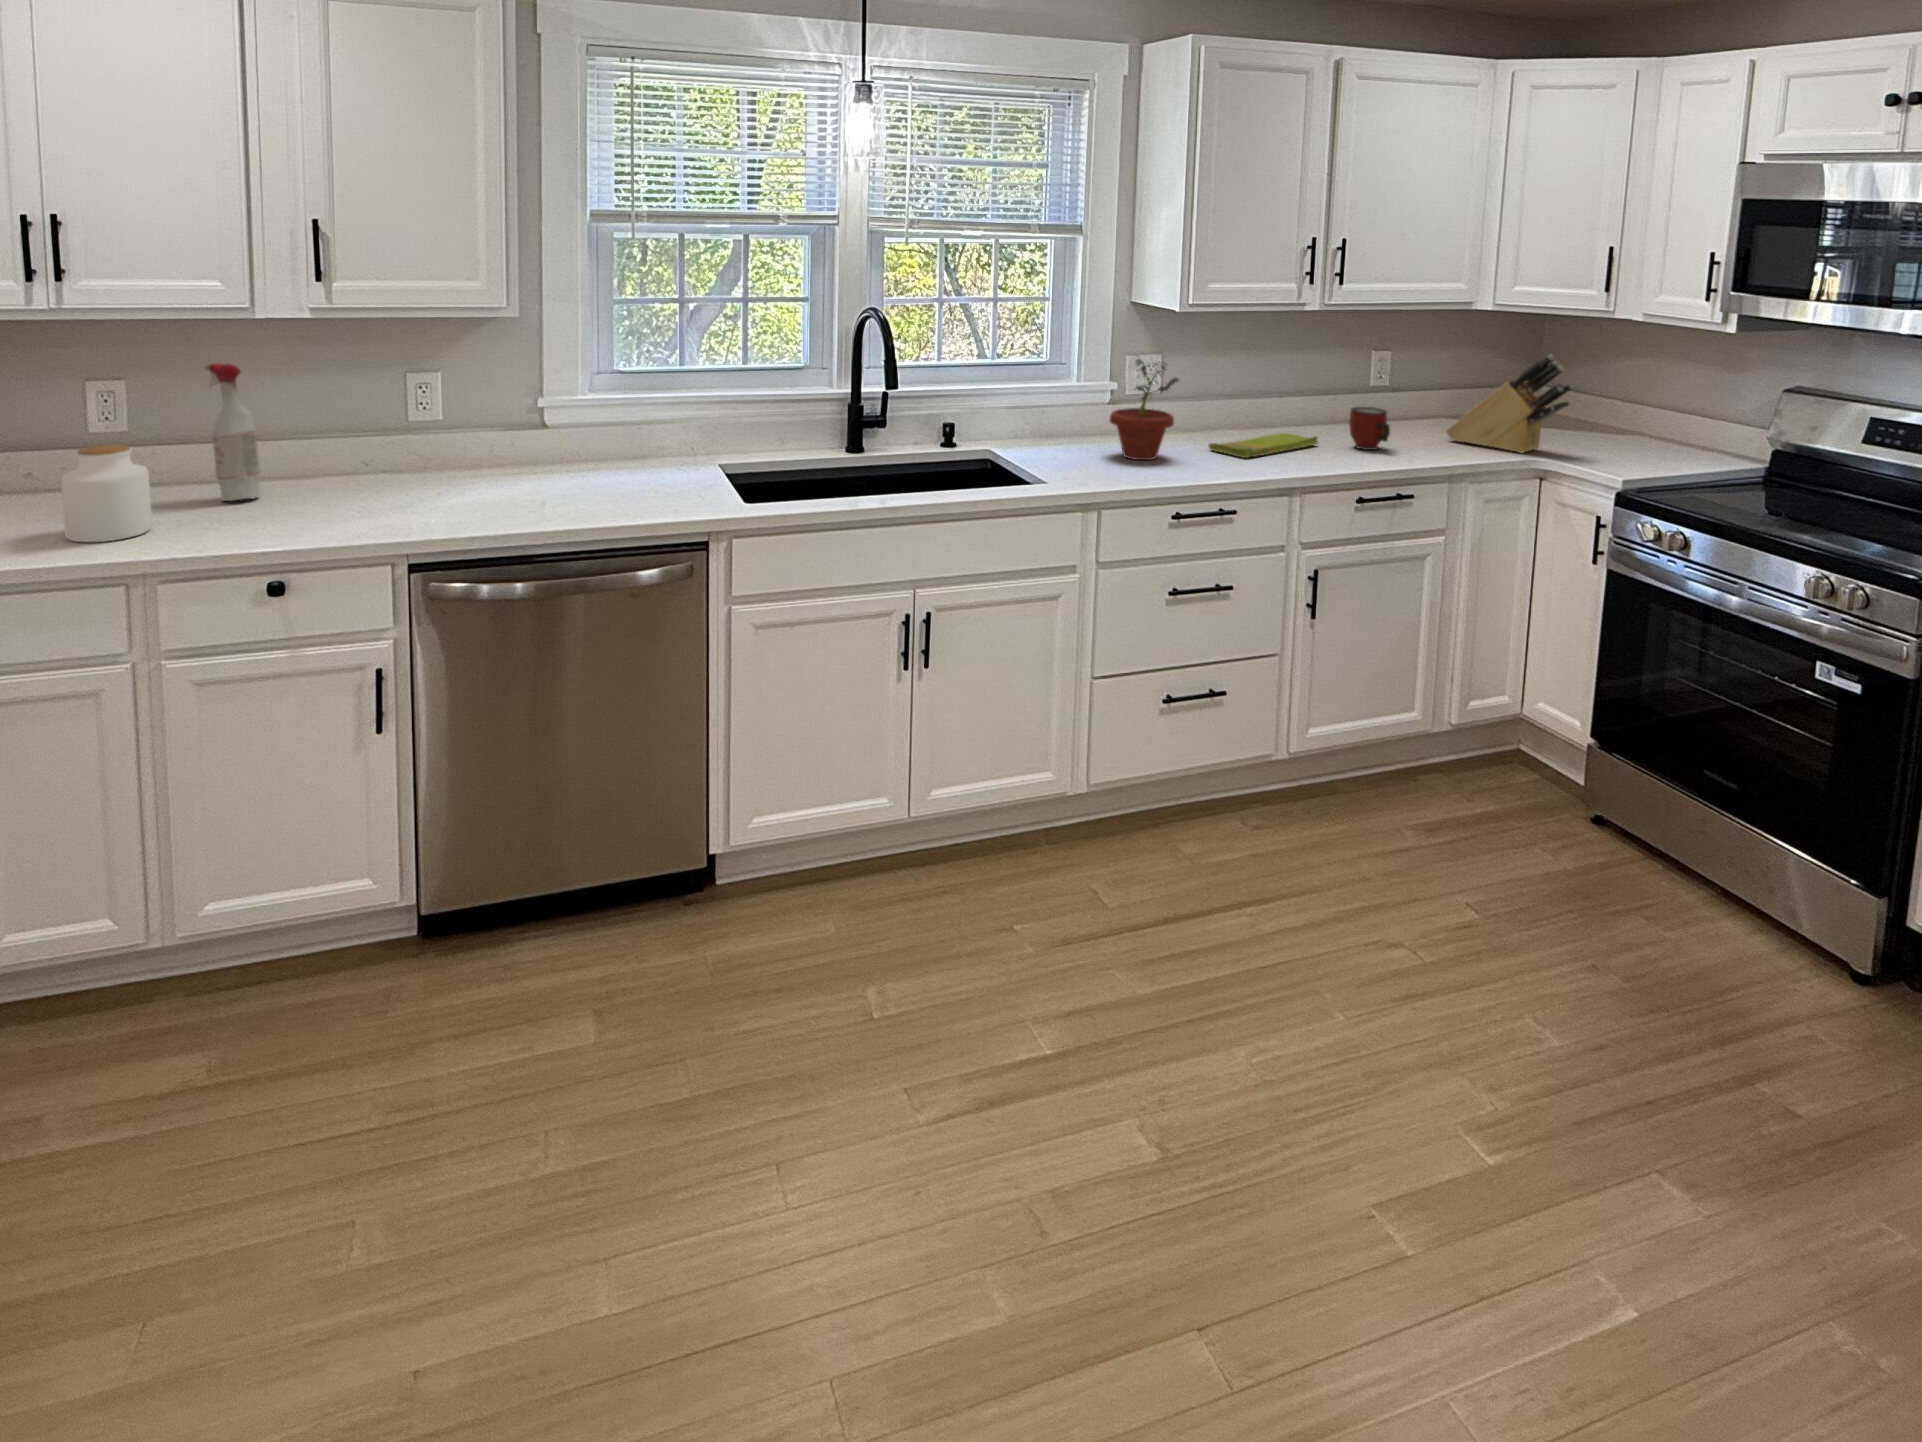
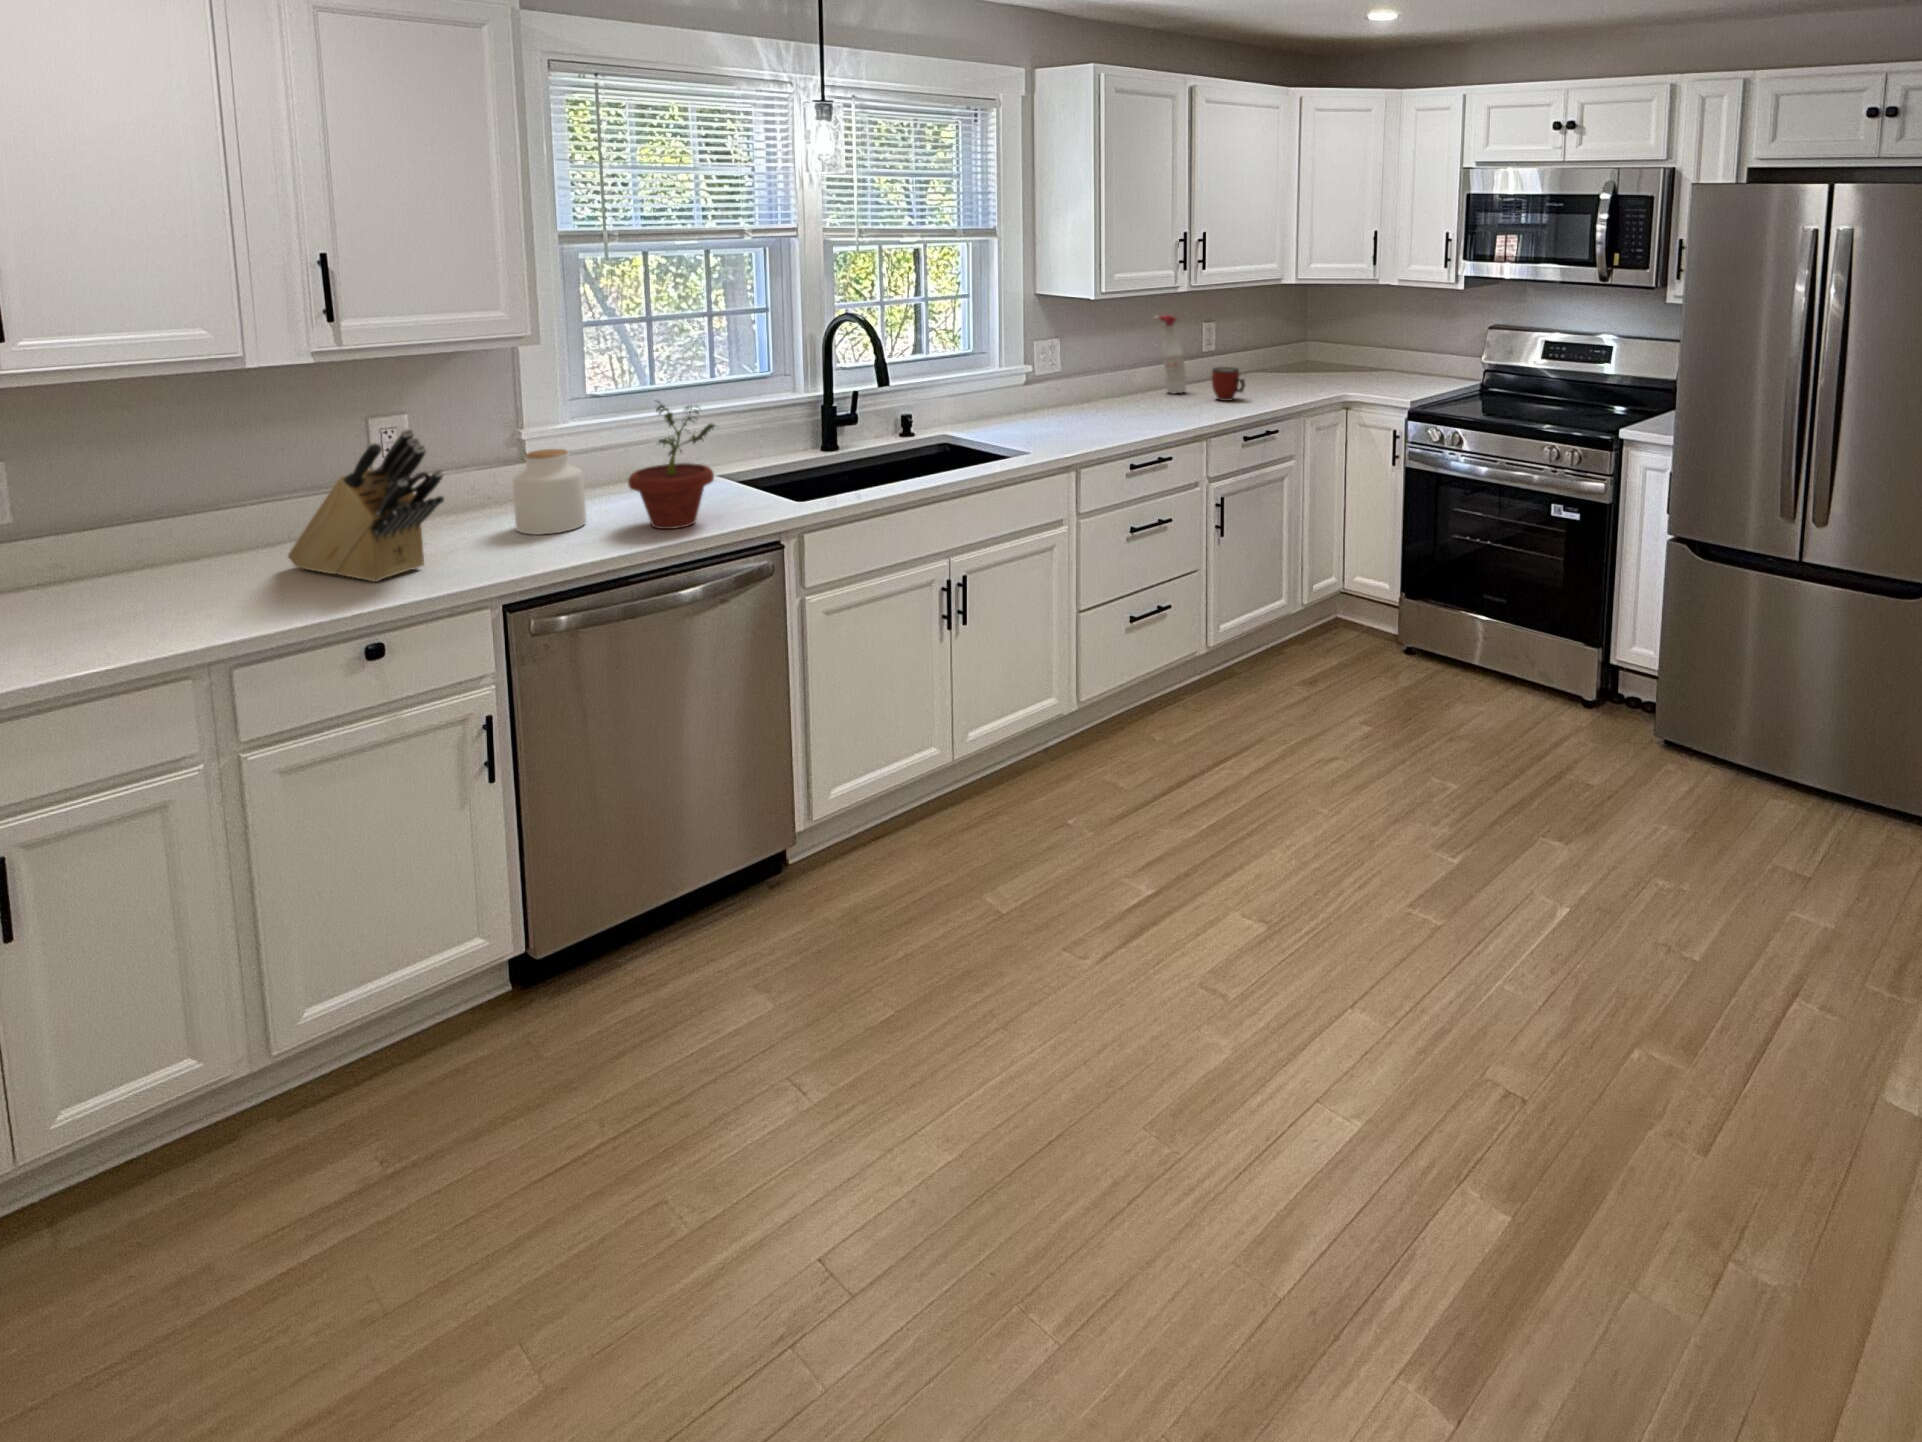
knife block: present [1446,355,1573,453] -> present [288,429,444,582]
potted plant: present [1109,359,1178,460] -> present [628,402,715,529]
spray bottle: present [204,363,260,501] -> present [1155,315,1186,394]
dish towel: present [1208,433,1318,458] -> none [1116,394,1191,416]
jar: present [62,444,152,542] -> present [513,449,586,535]

